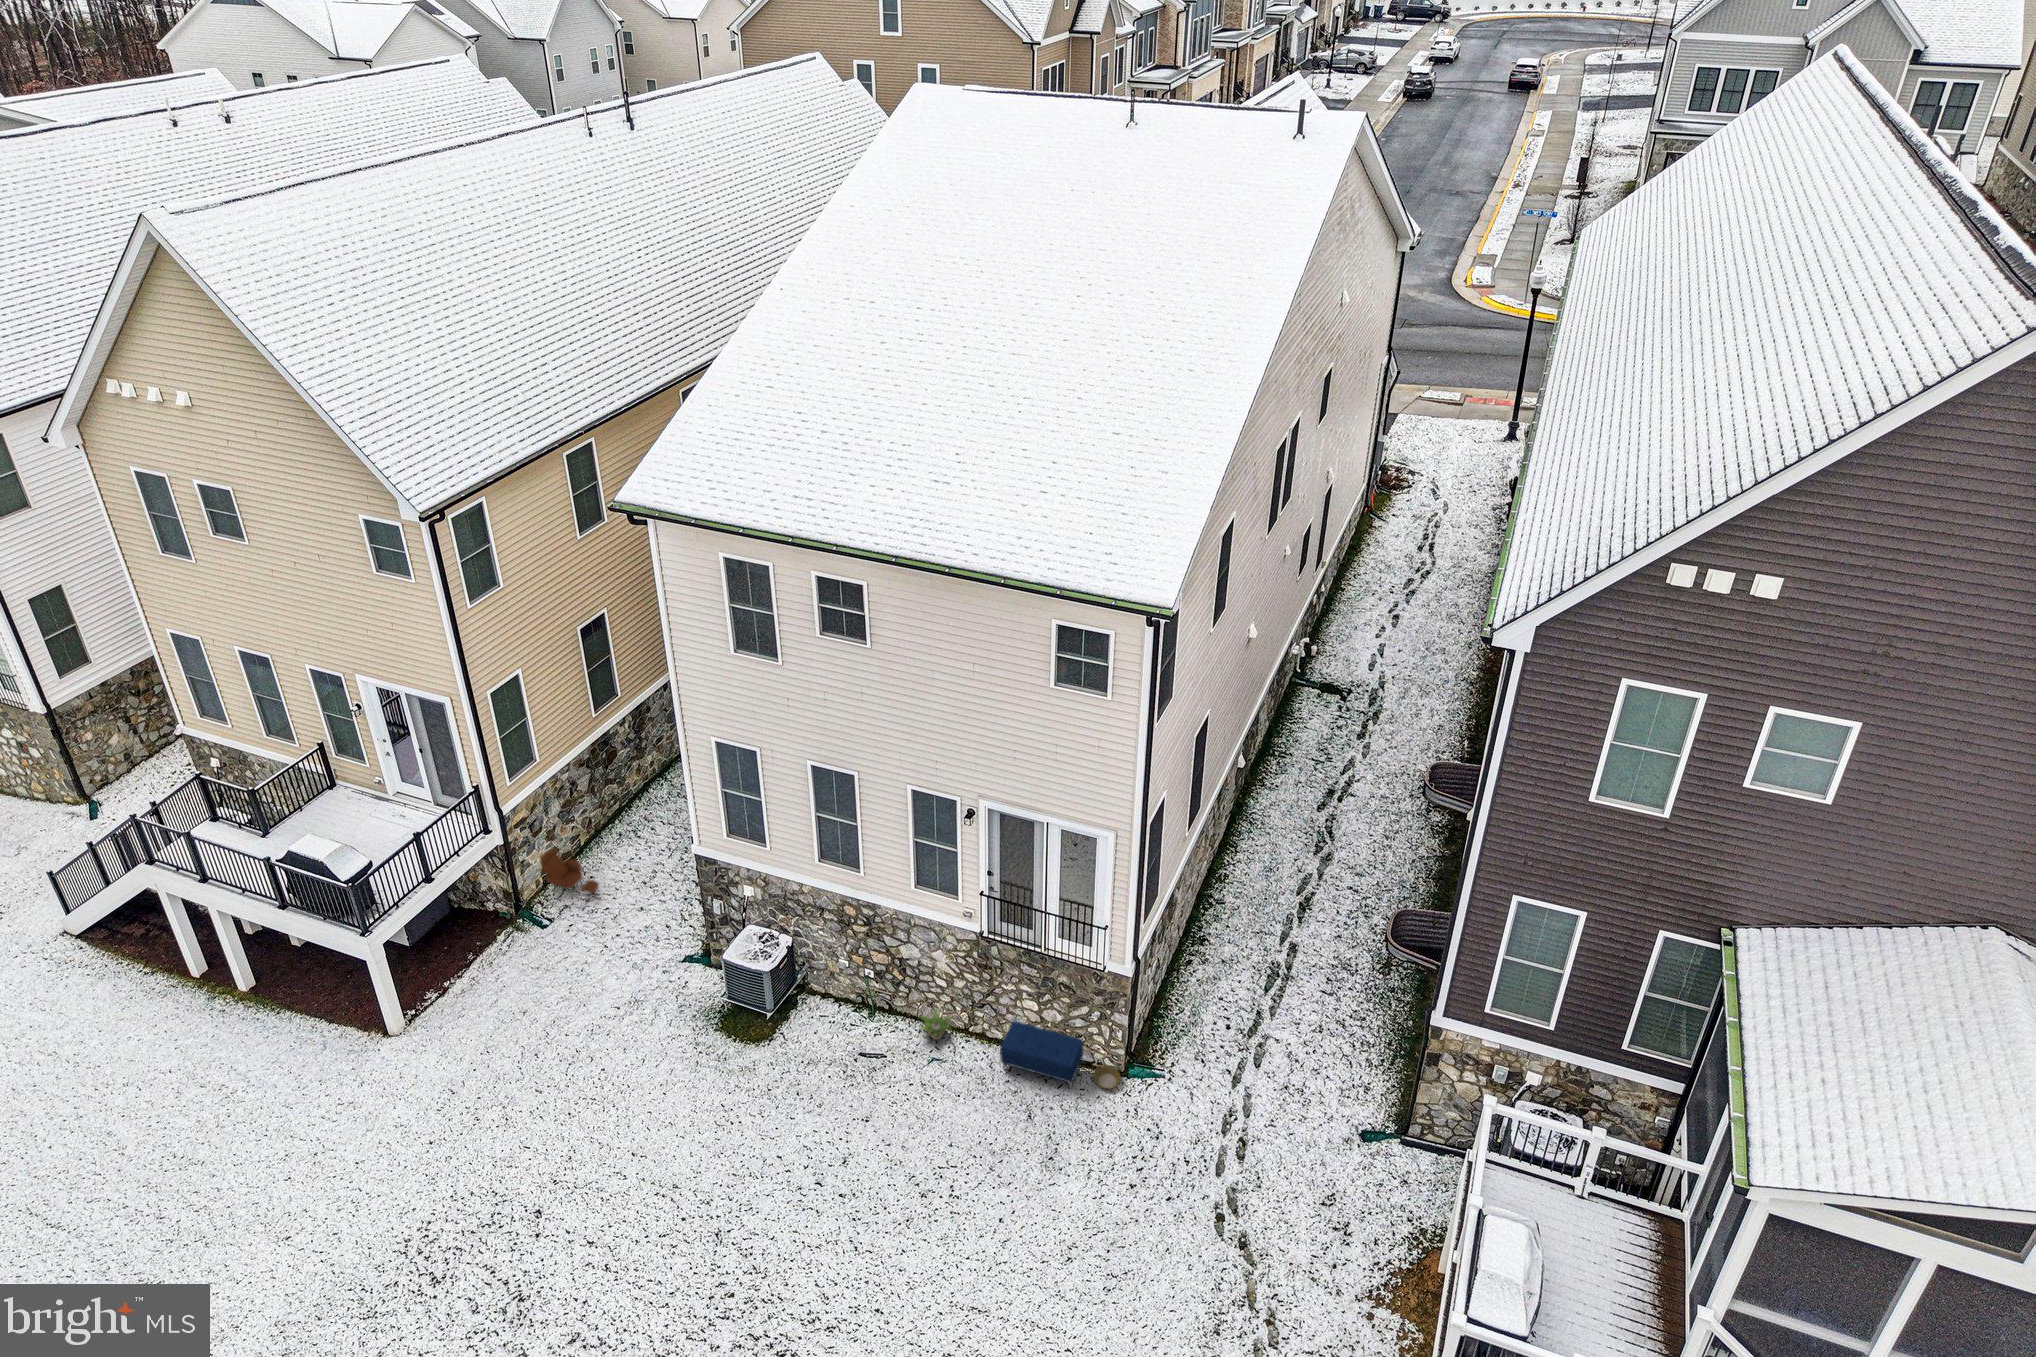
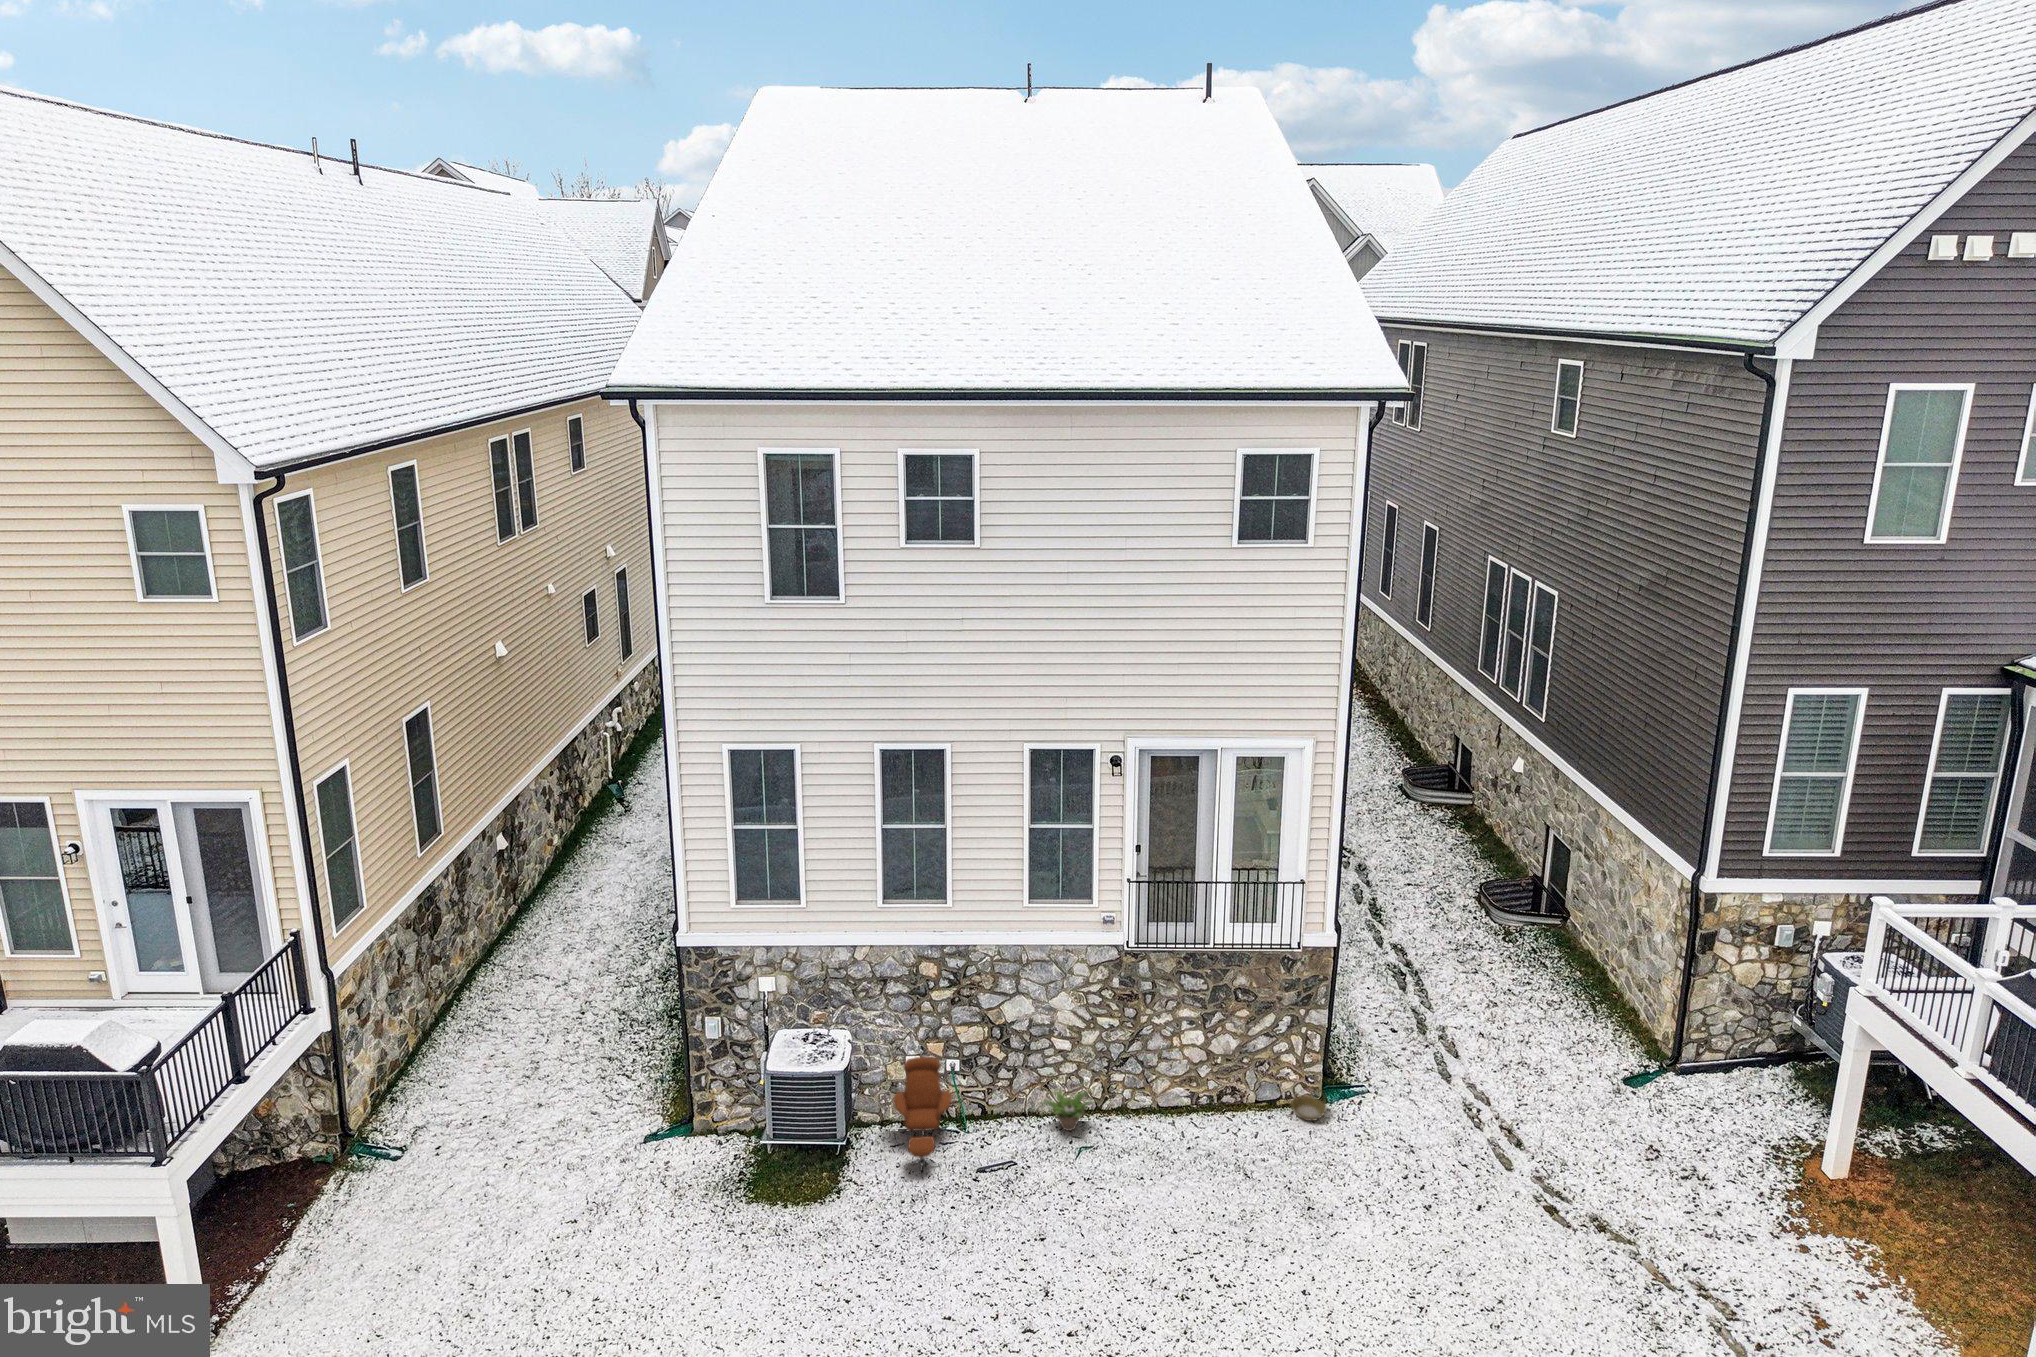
lounge chair: present [539,848,599,897] -> present [893,1057,952,1173]
bench: present [1000,1021,1083,1088] -> none [1169,1065,1280,1136]

